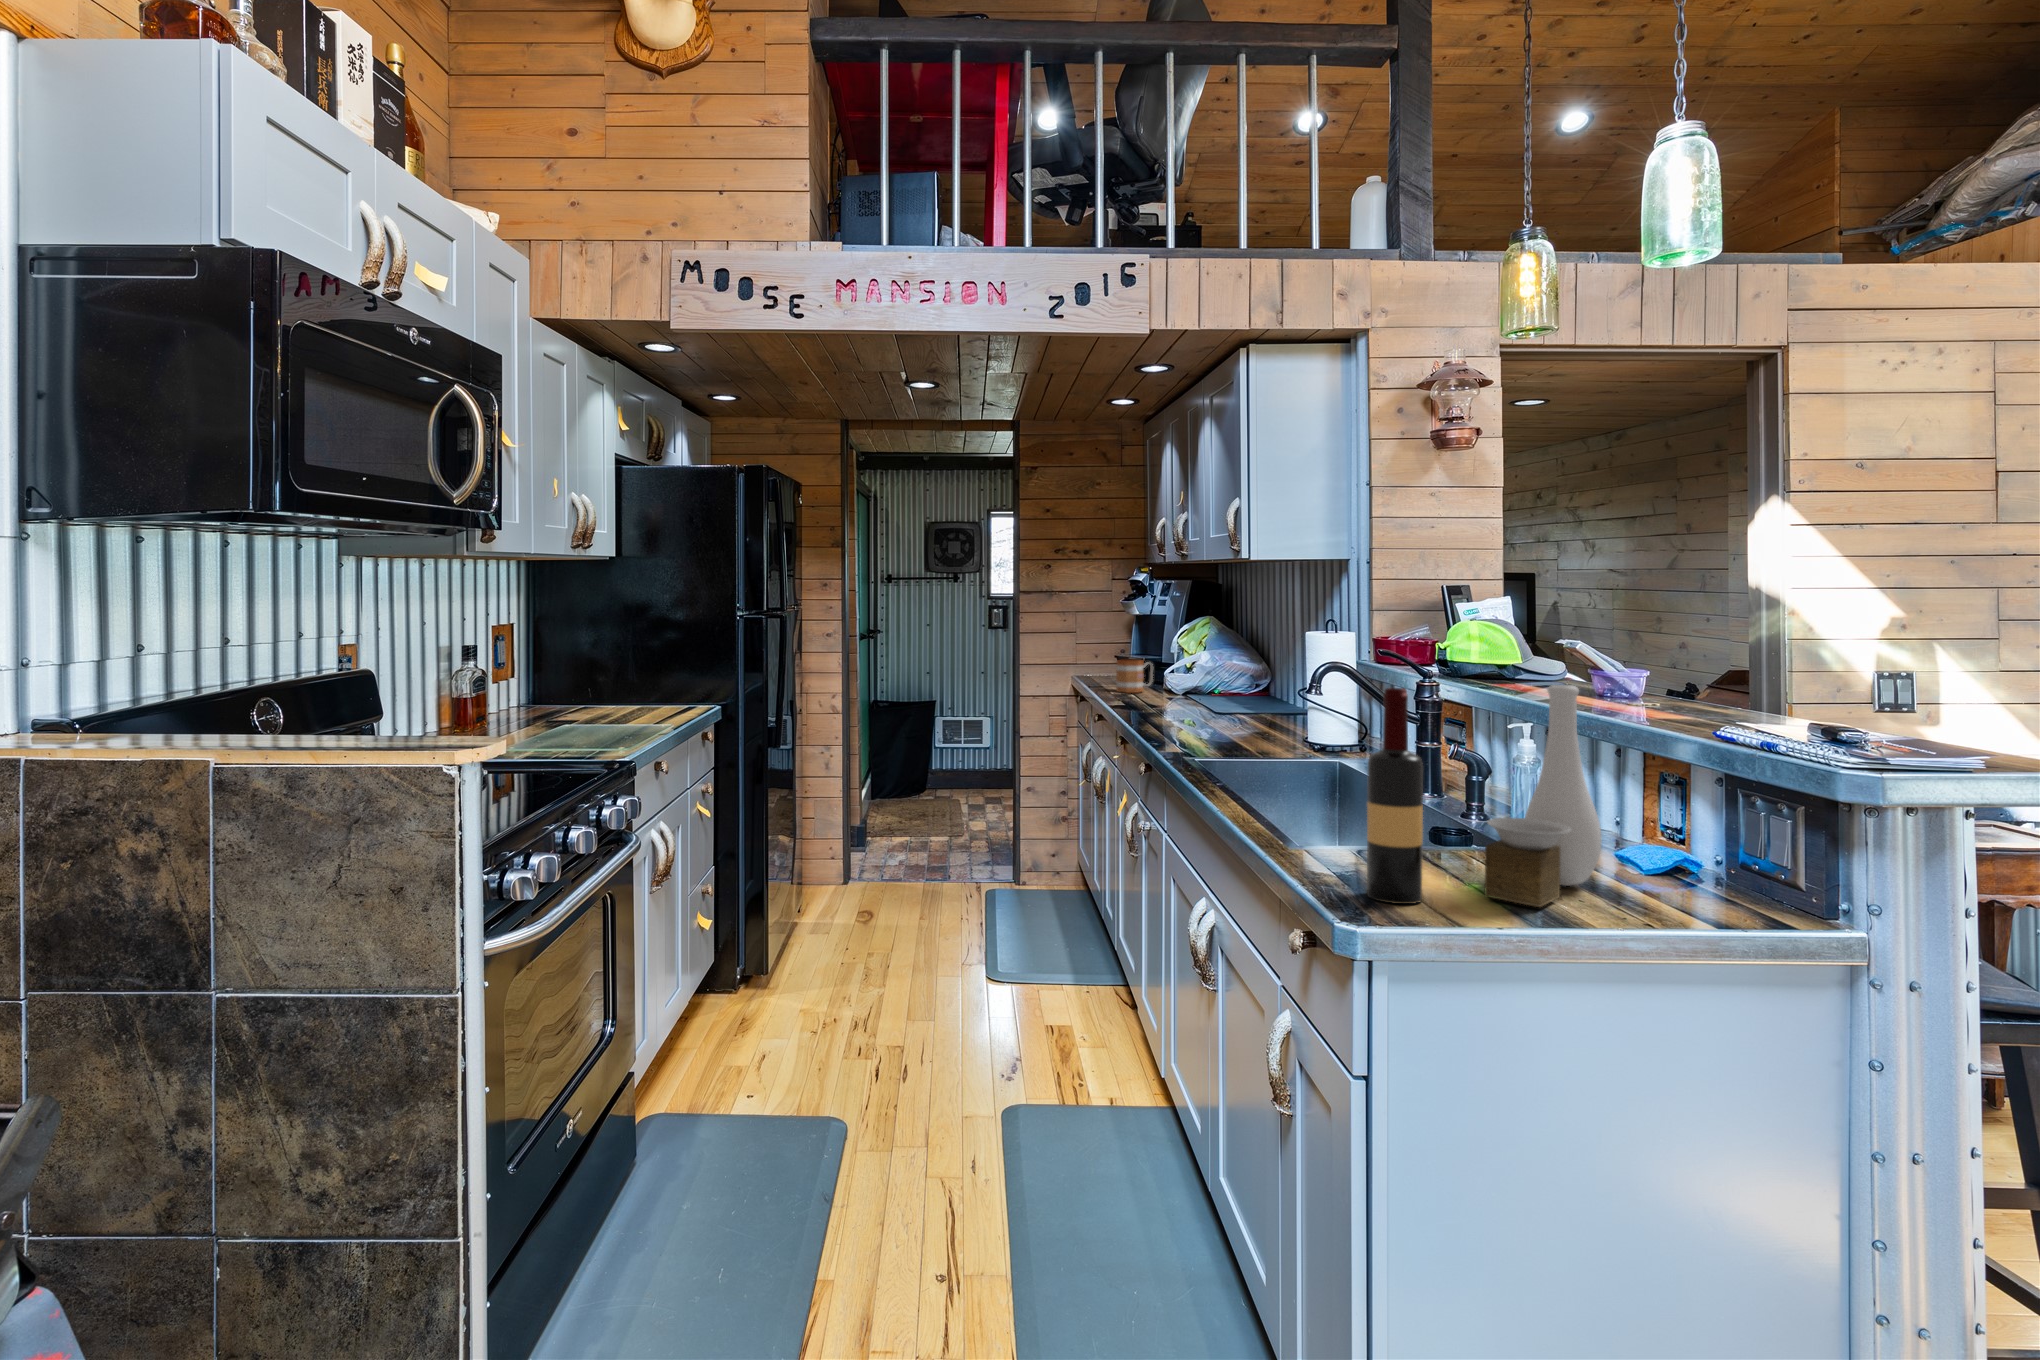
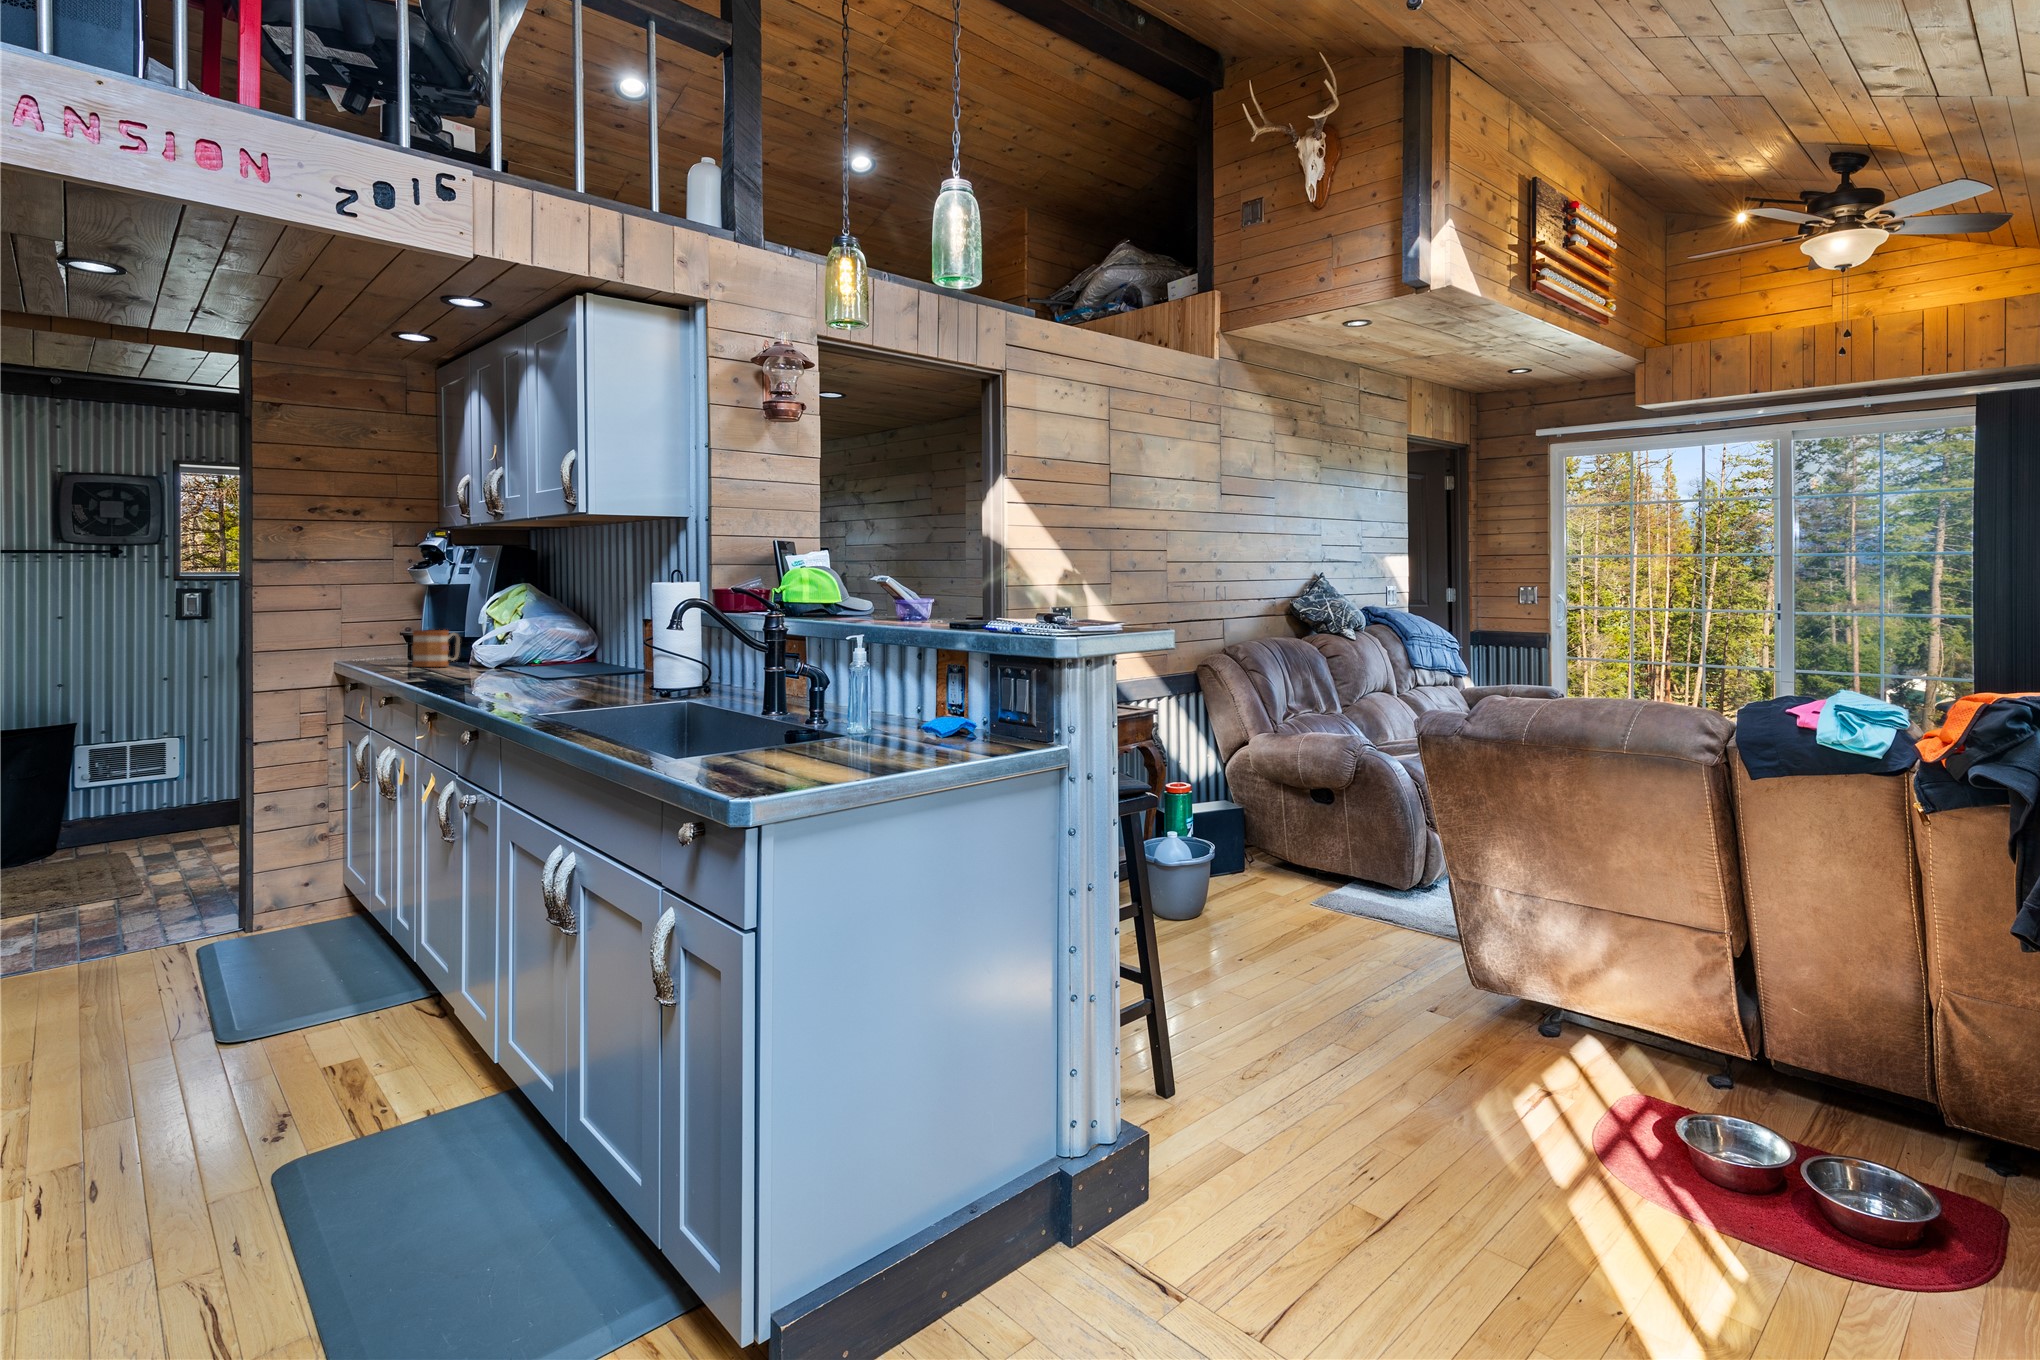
vase: present [1485,685,1601,907] -> none [837,586,914,748]
wine bottle: present [1367,688,1423,904] -> none [748,578,792,756]

